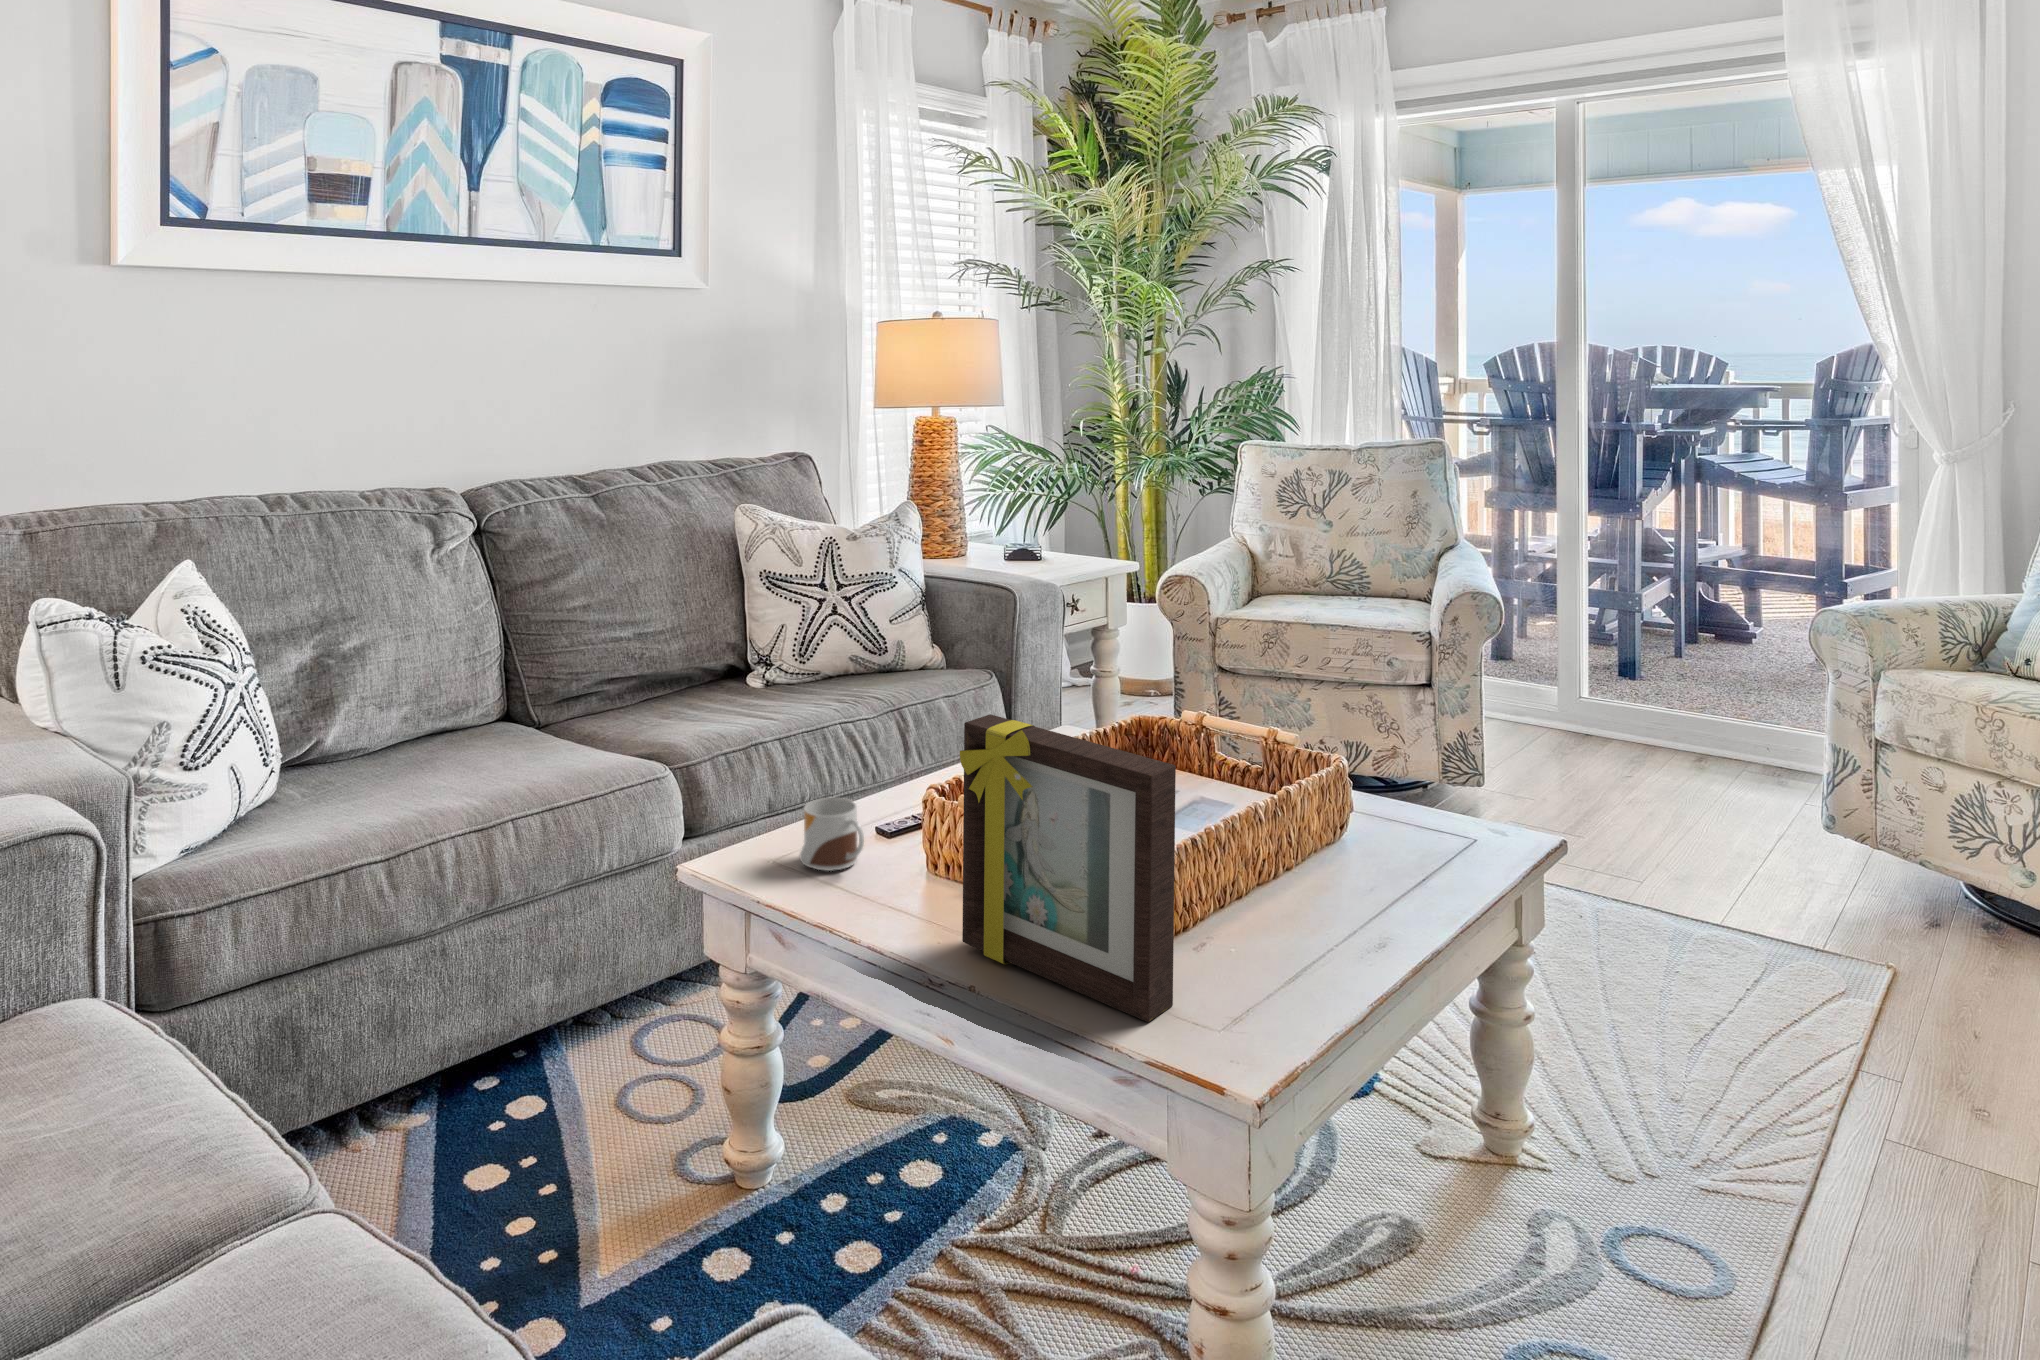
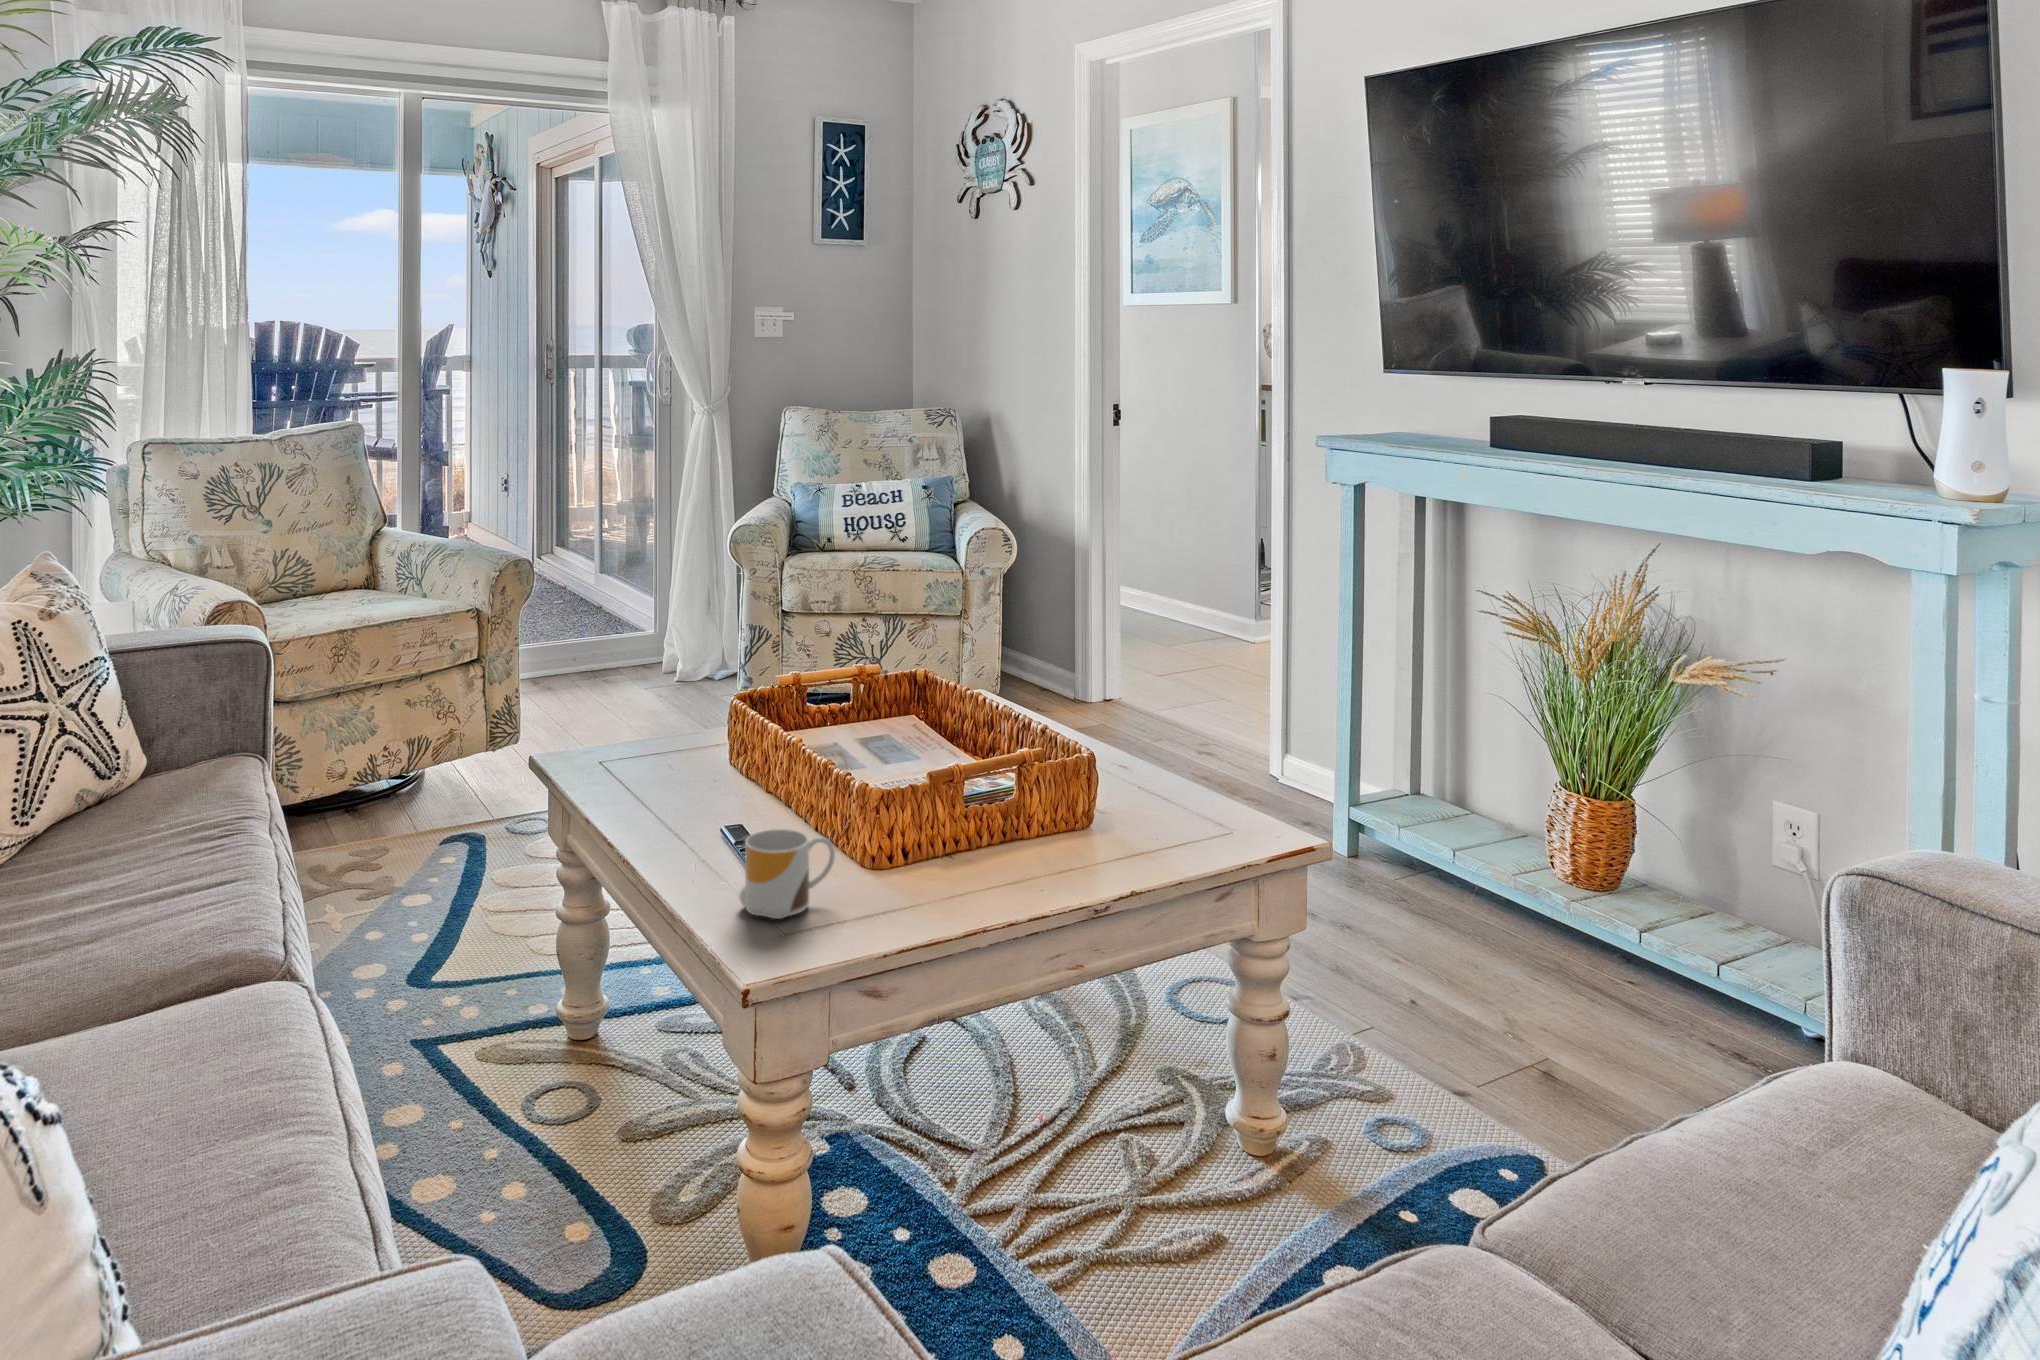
picture frame: present [960,714,1176,1022] -> none [1021,627,1214,870]

